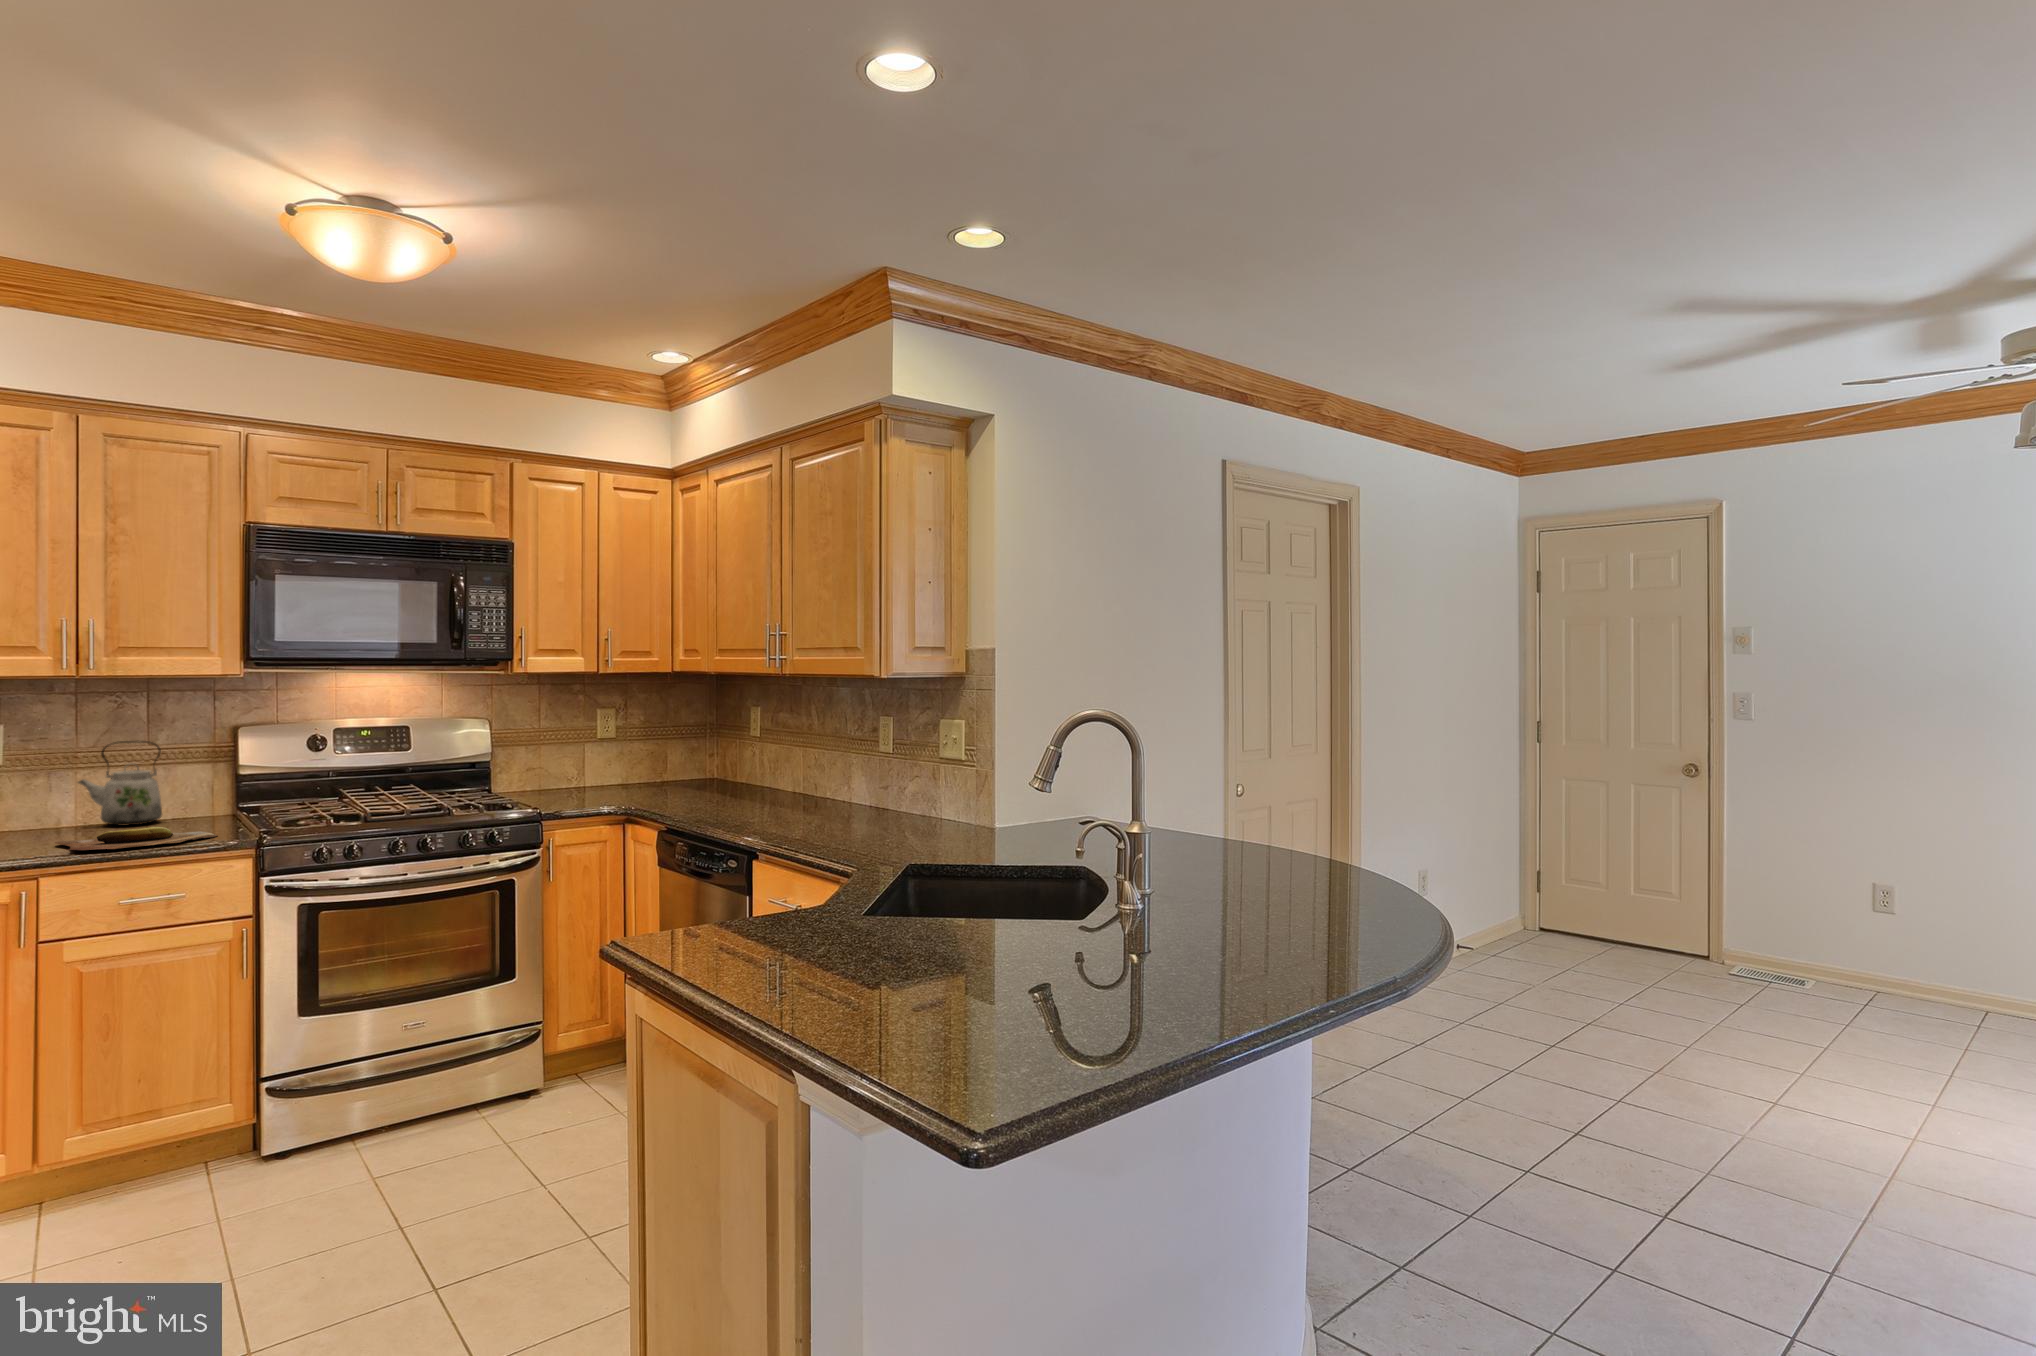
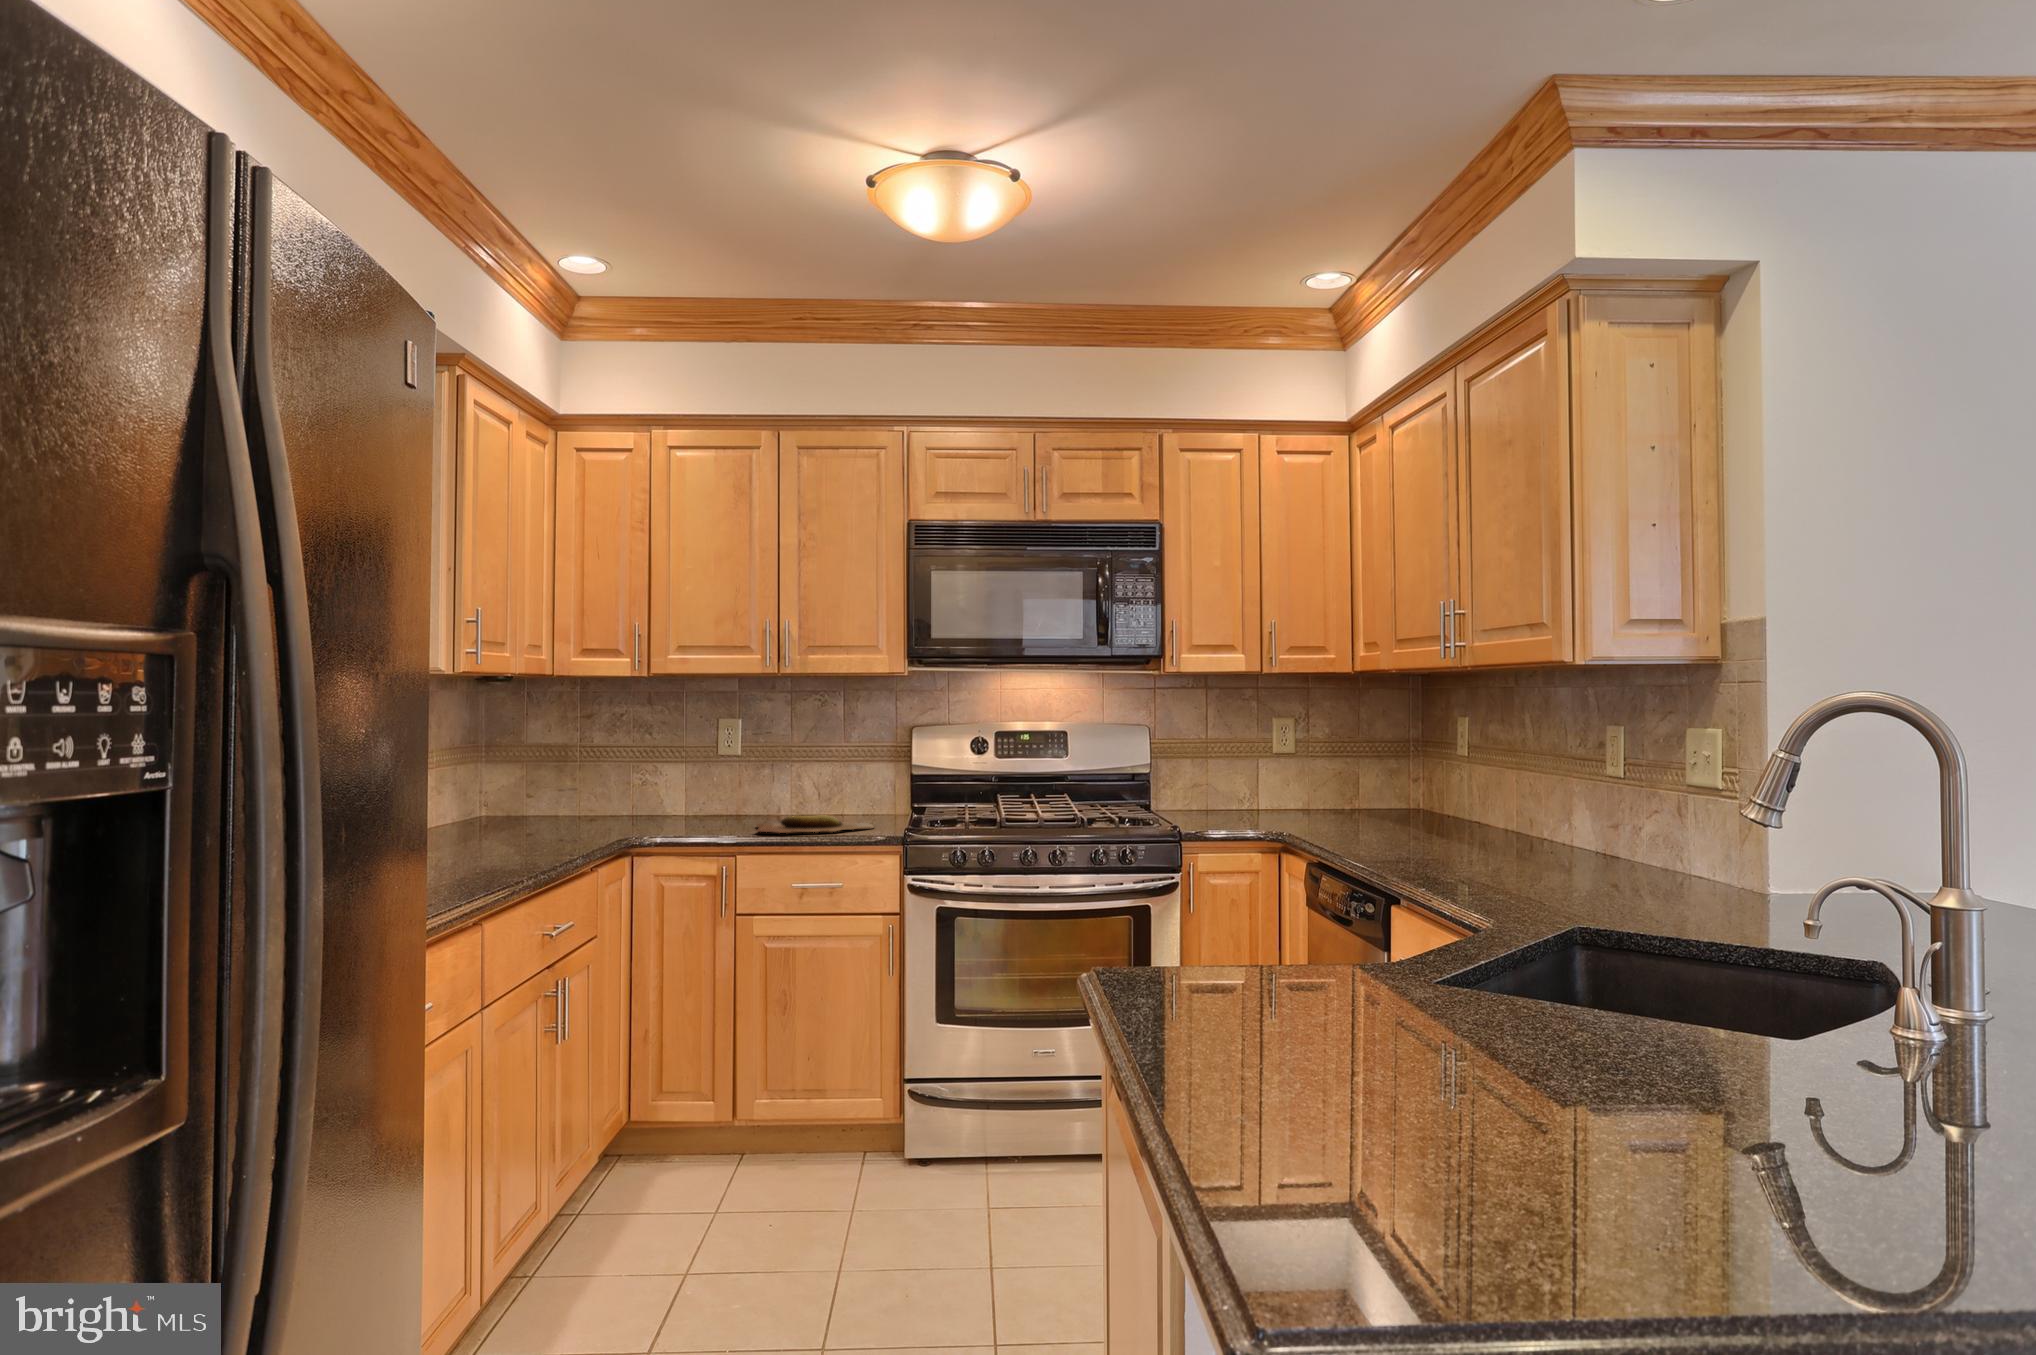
kettle: present [78,741,162,825] -> none [796,736,858,814]

